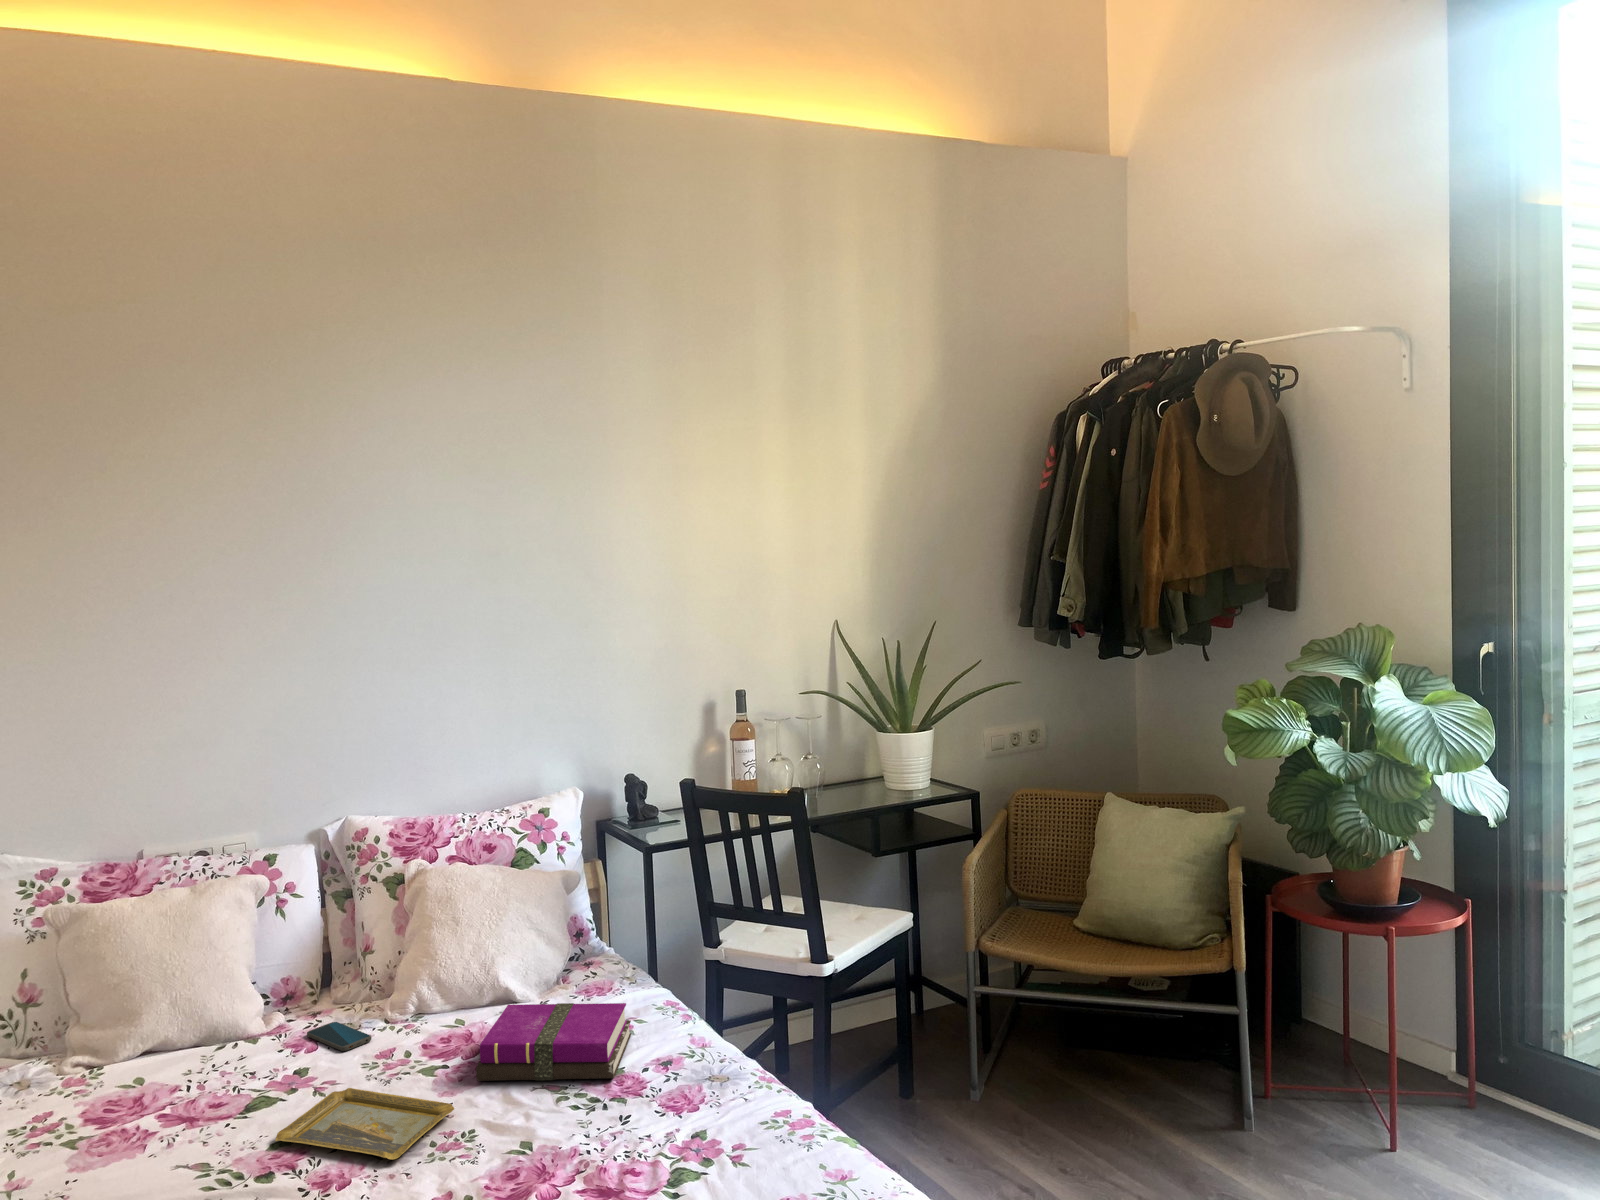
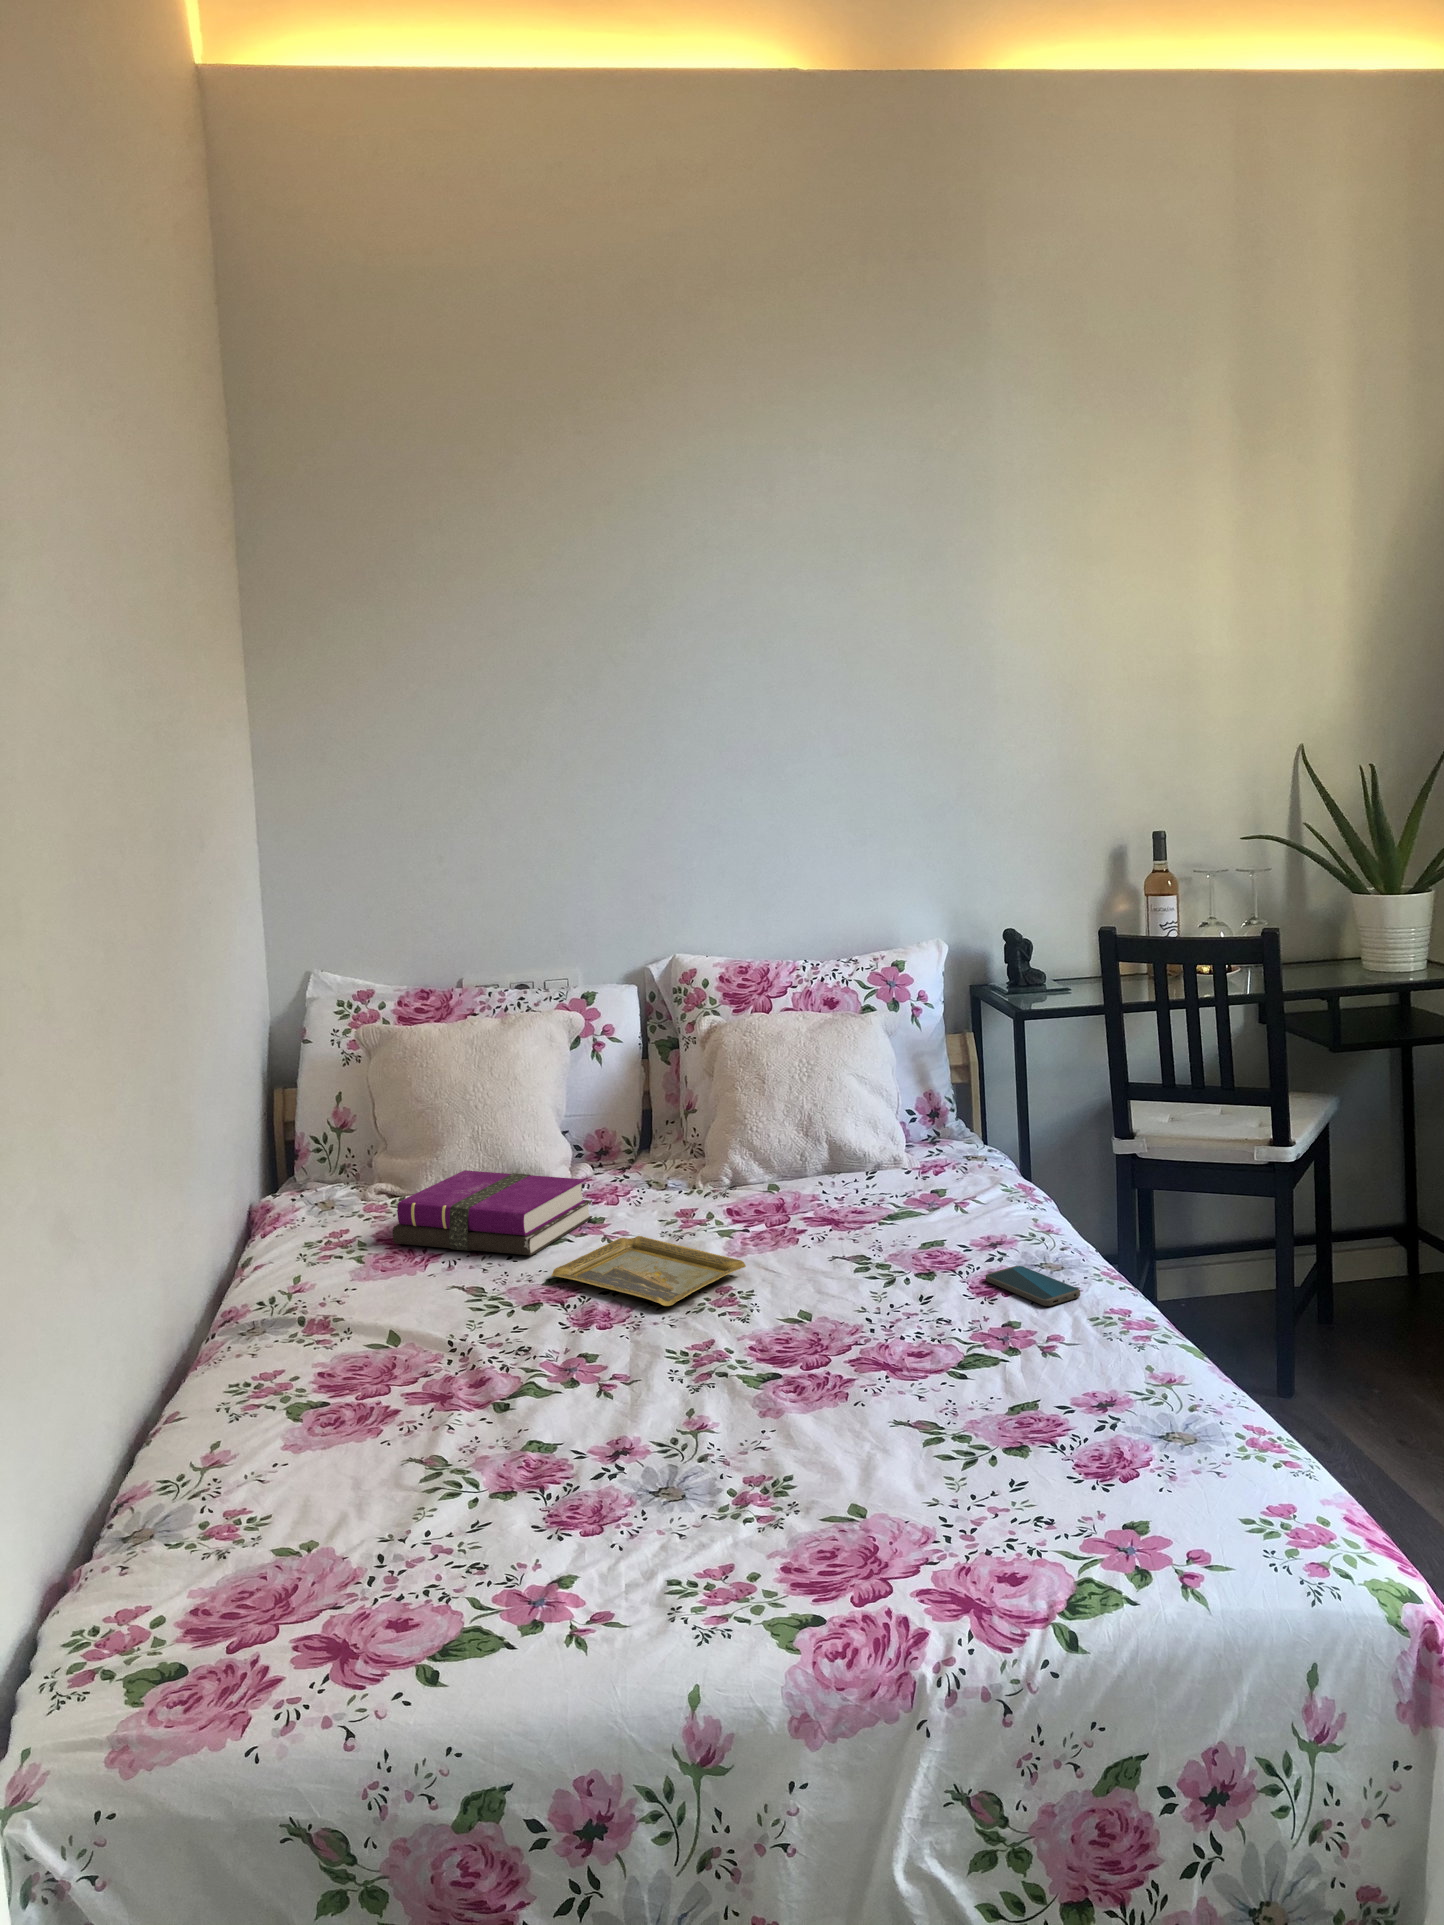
notebook: present [476,1003,631,1081] -> present [393,1170,592,1255]
smartphone: present [307,1022,371,1051] -> present [986,1266,1080,1306]

